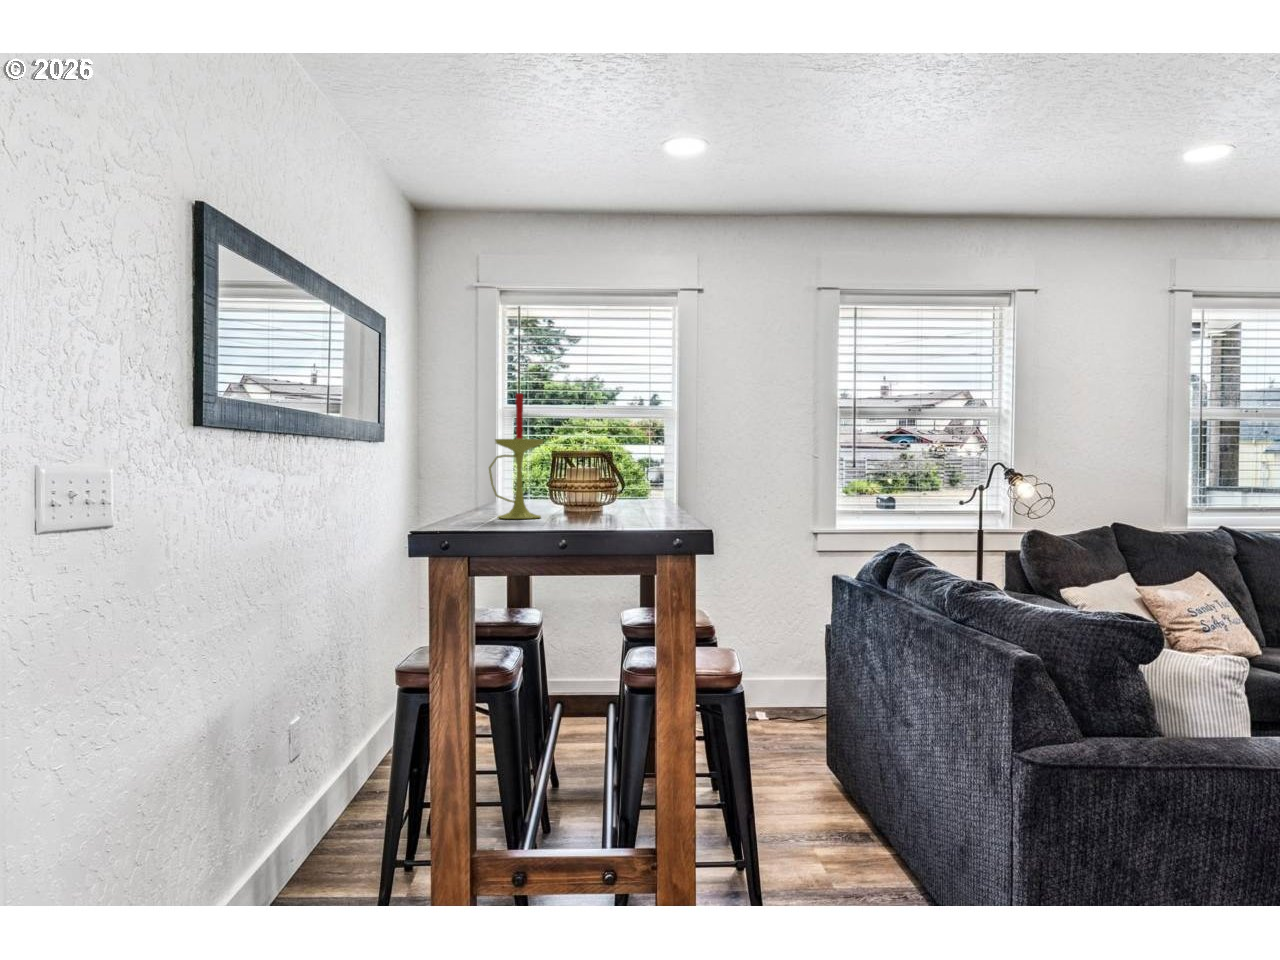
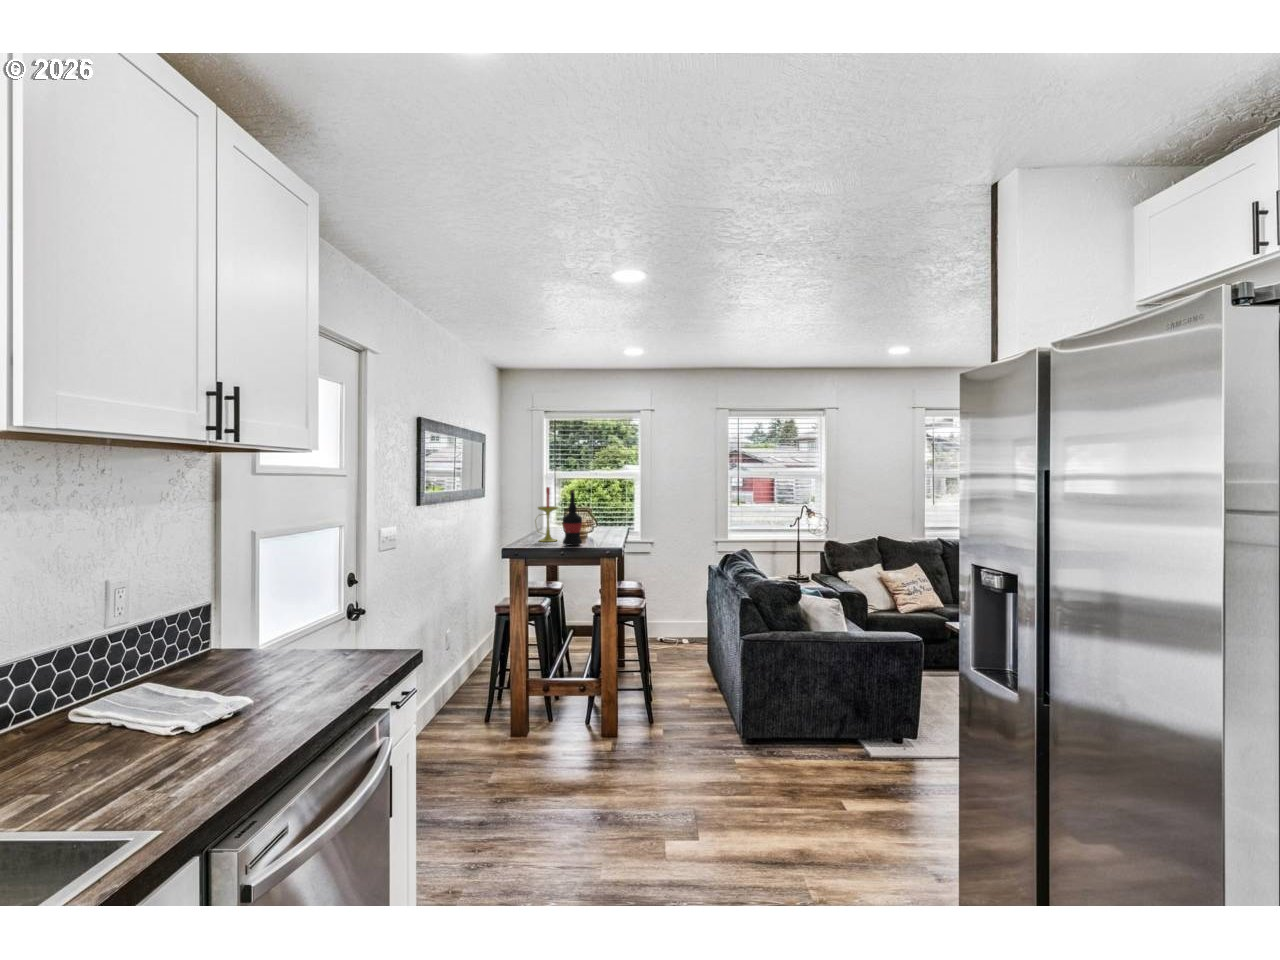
wine bottle: none [558,387,606,524] -> present [563,490,582,546]

